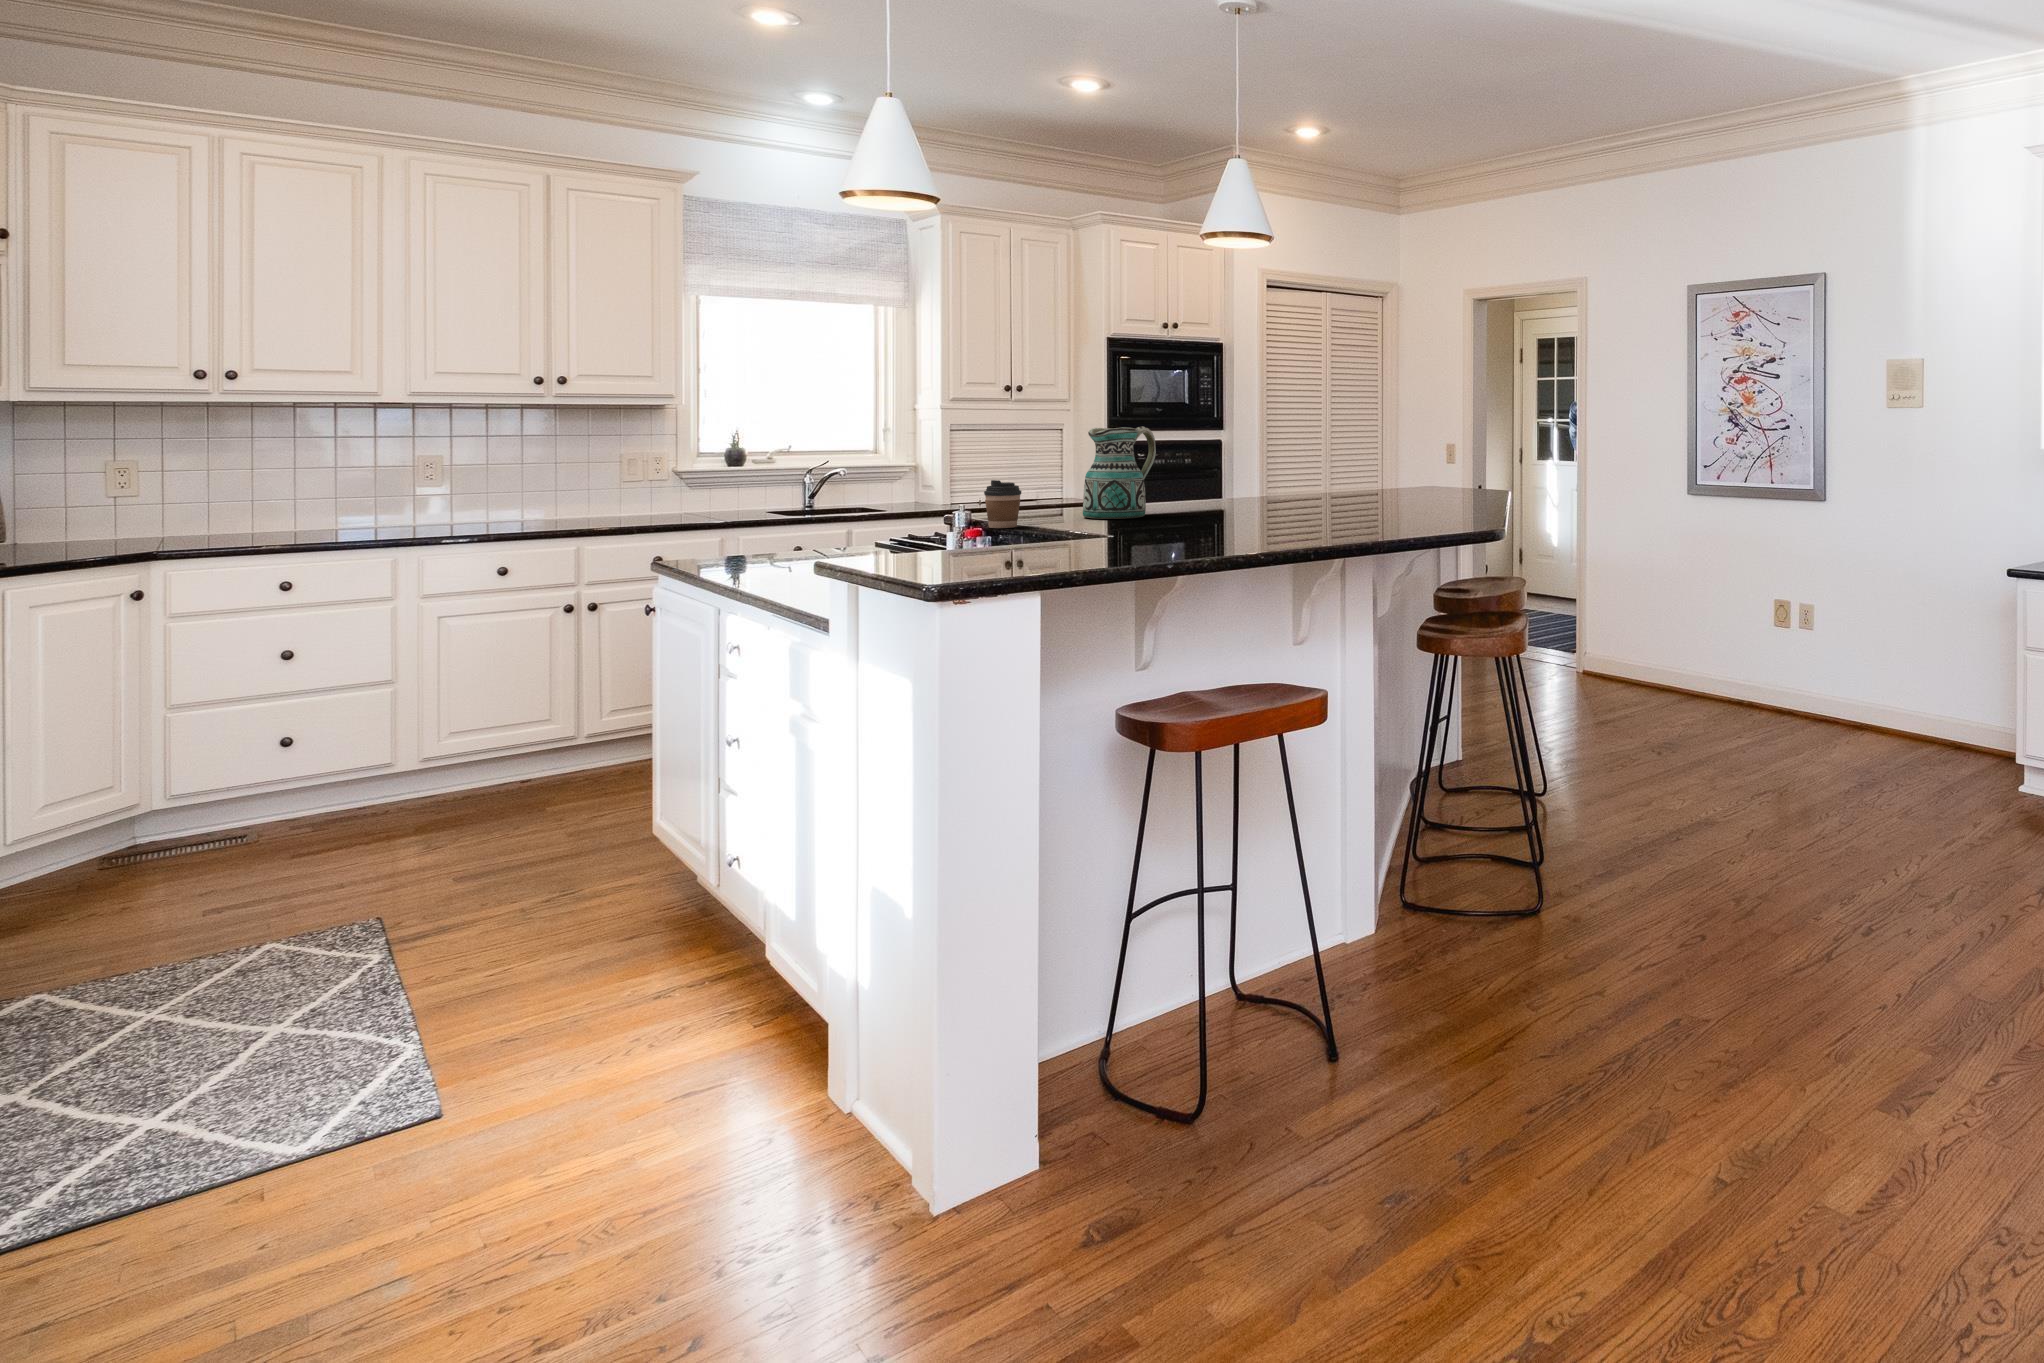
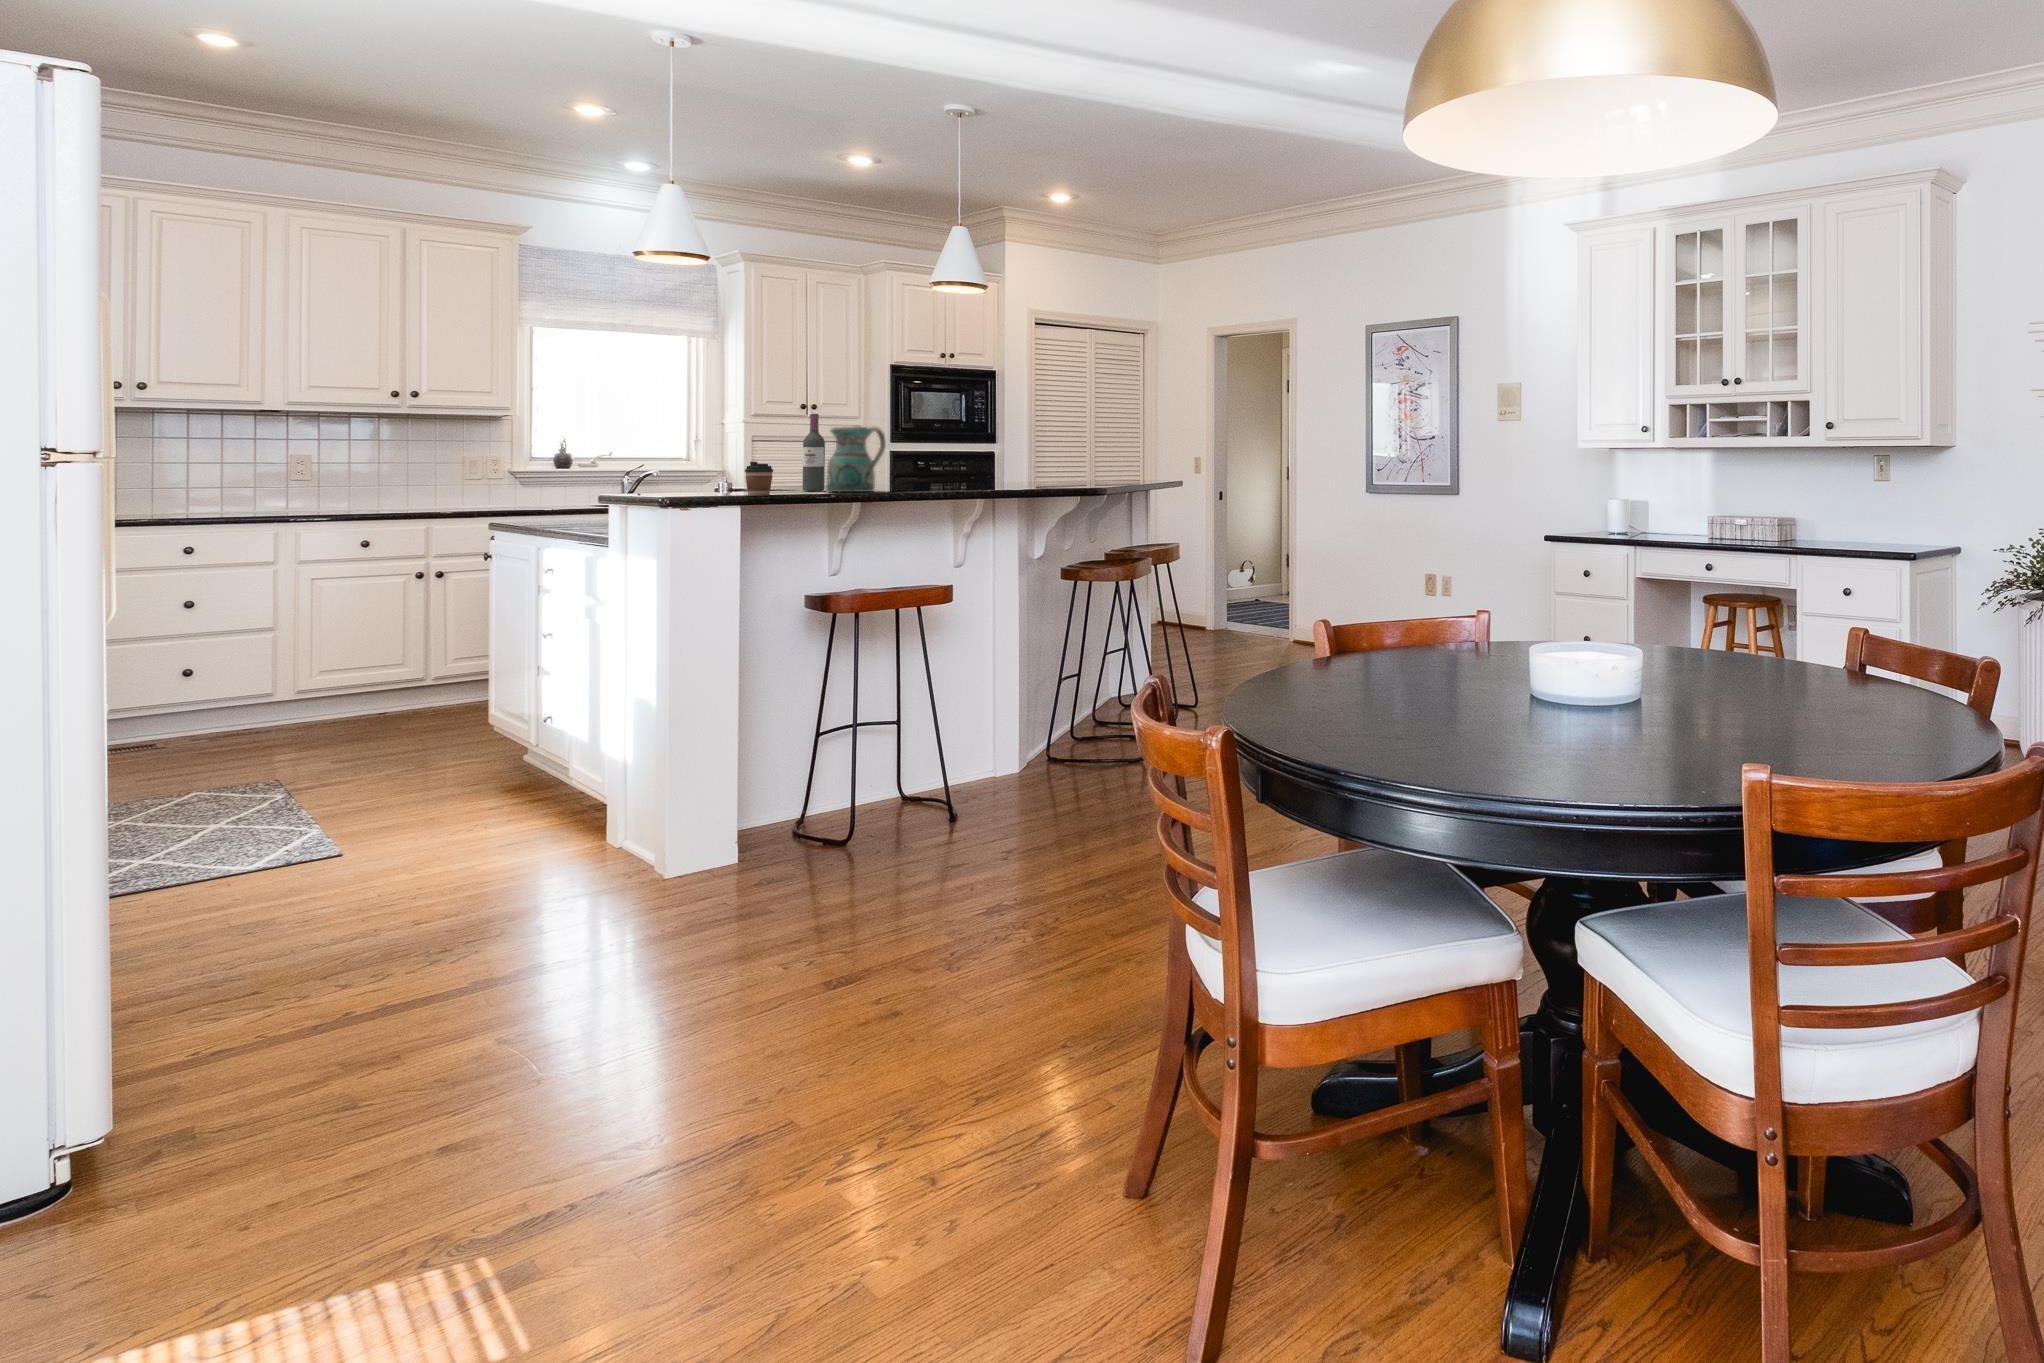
wine bottle: none [1047,409,1075,513] -> present [802,414,825,491]

